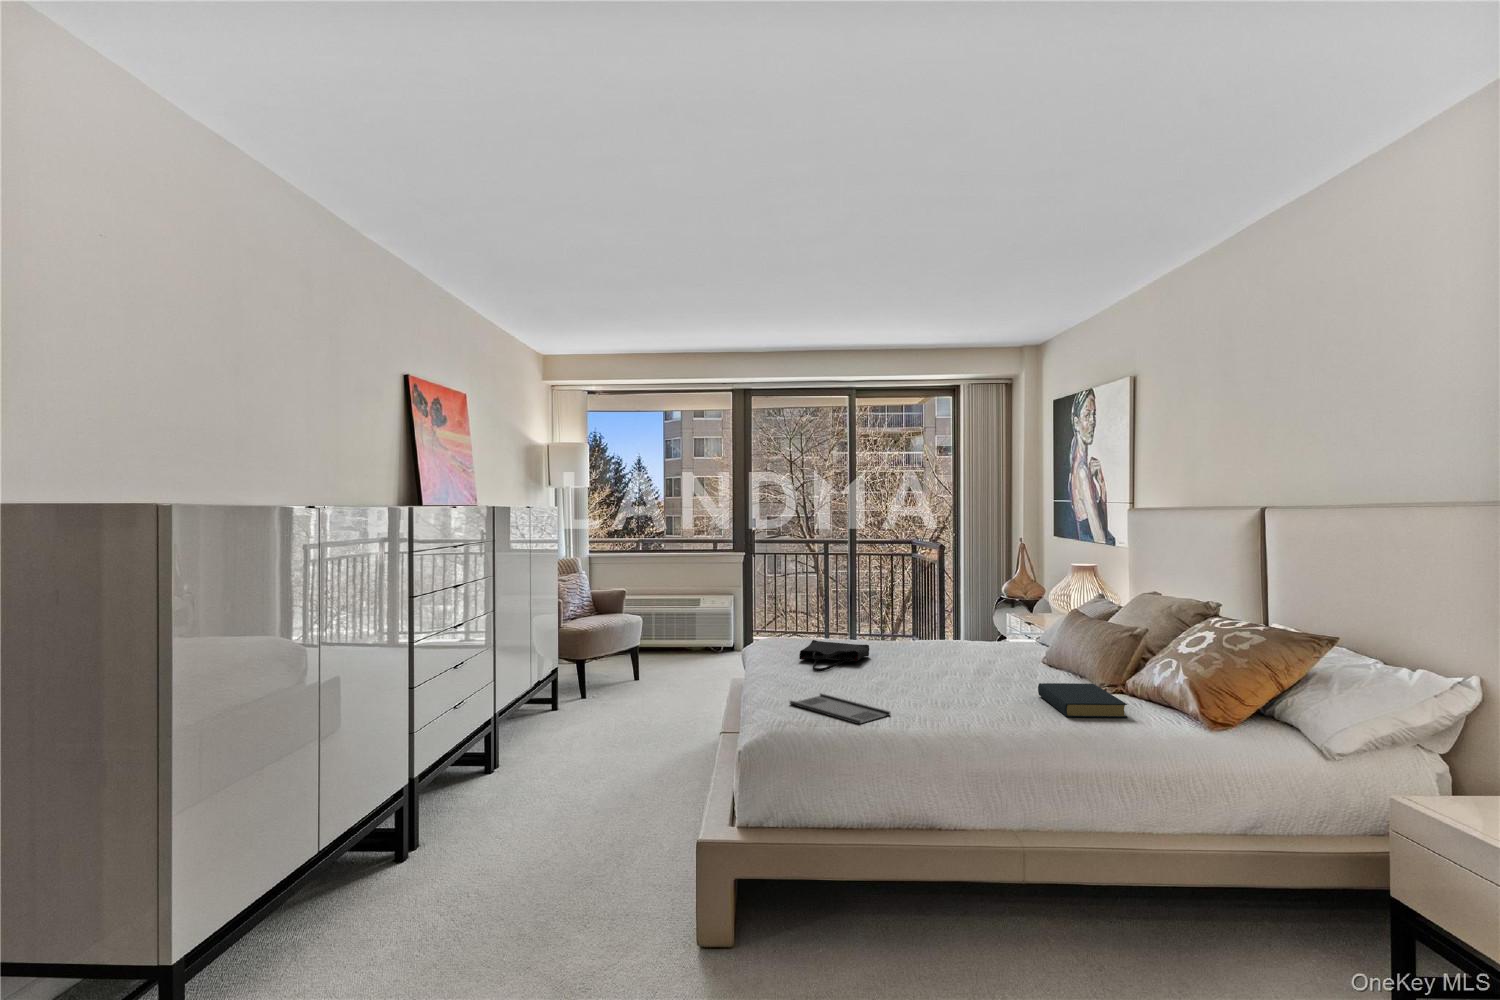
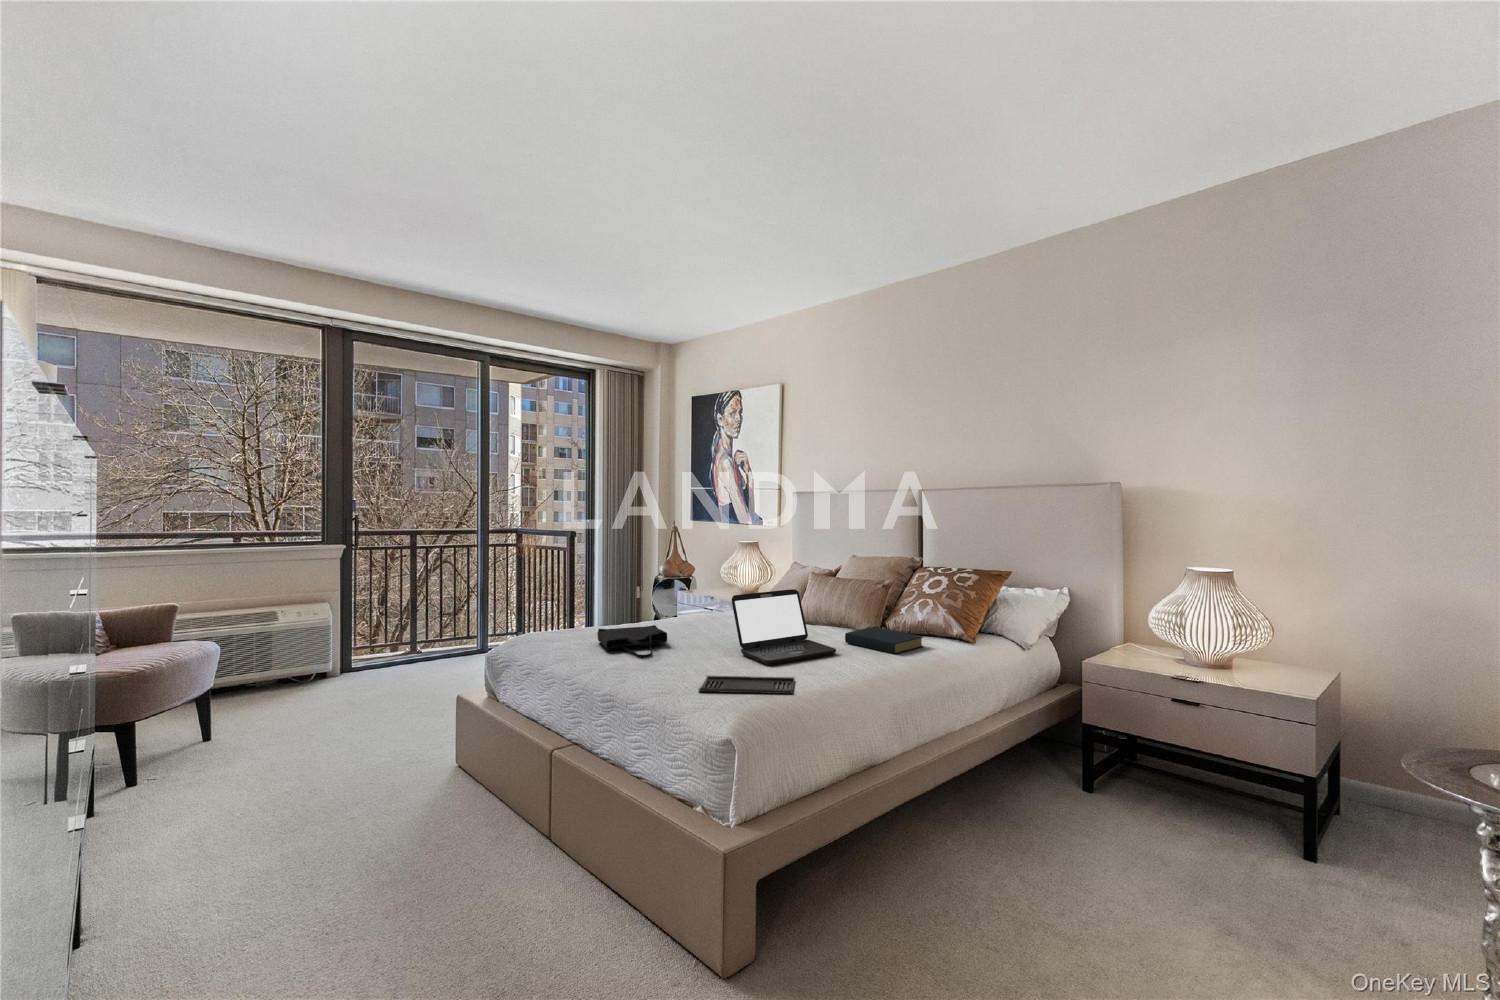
laptop: none [899,620,999,703] -> present [732,589,836,665]

